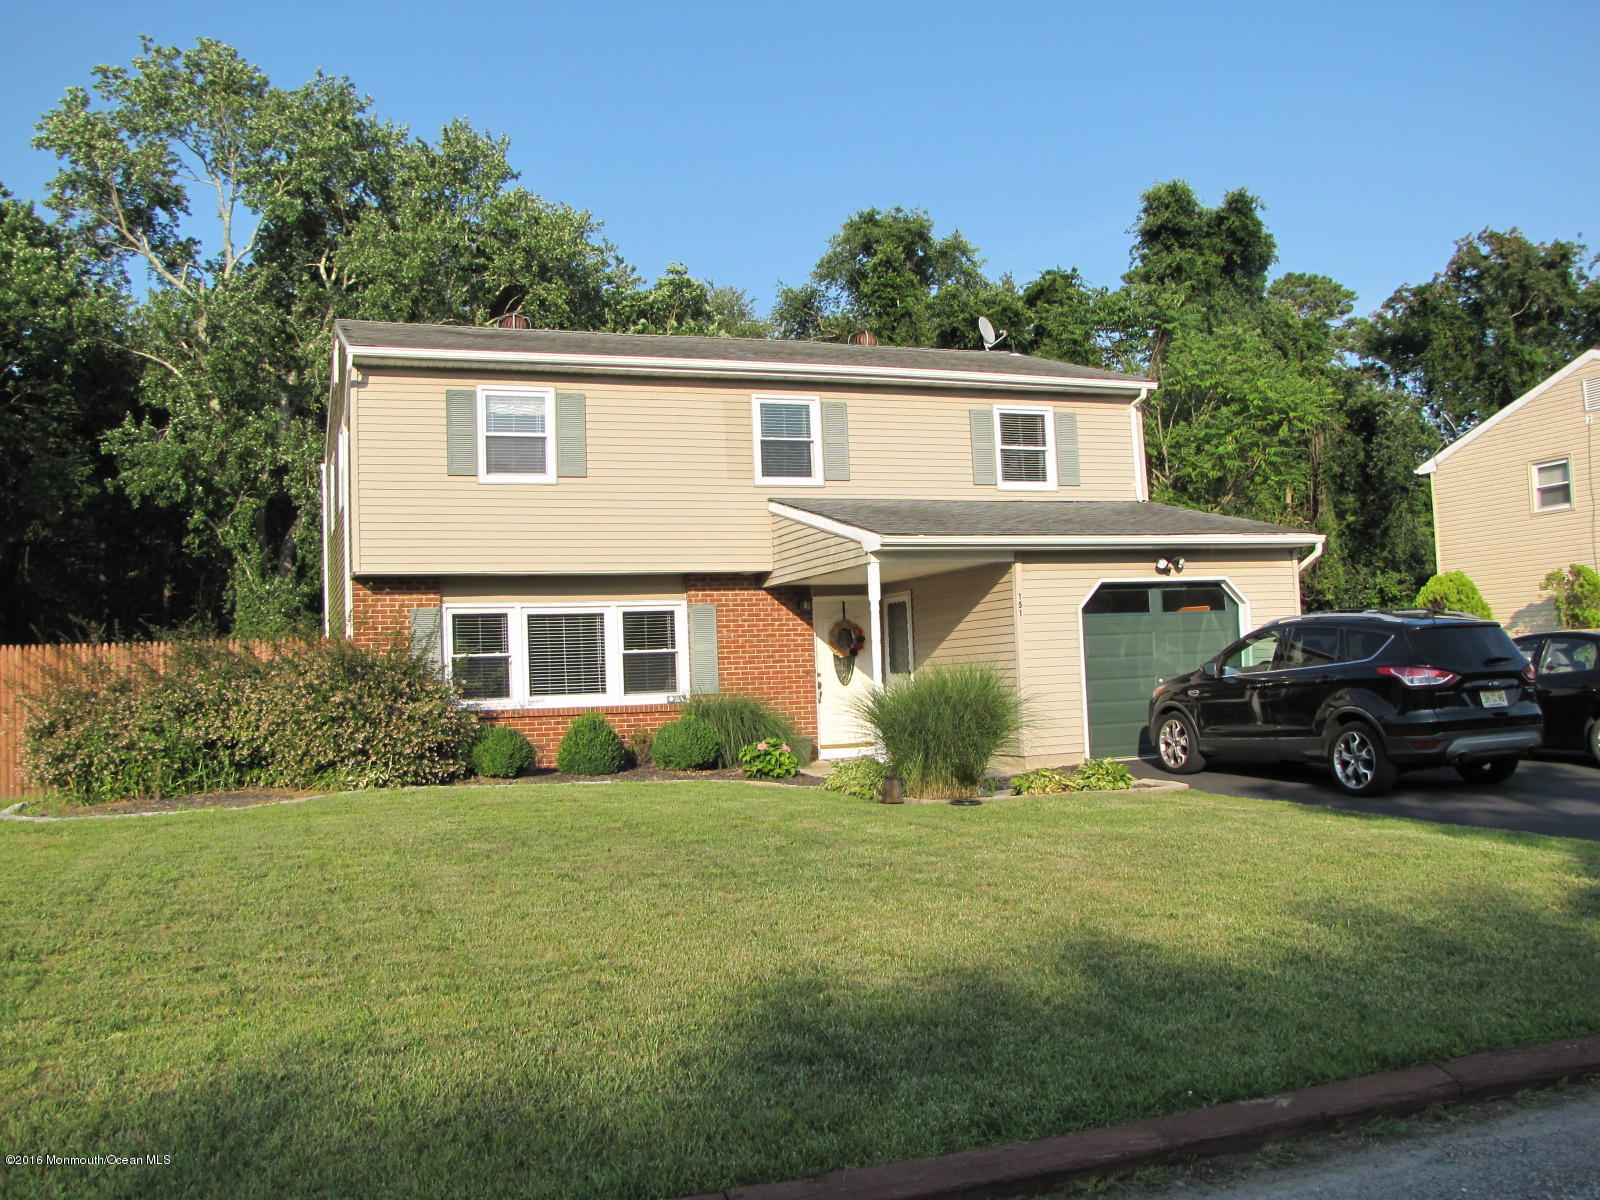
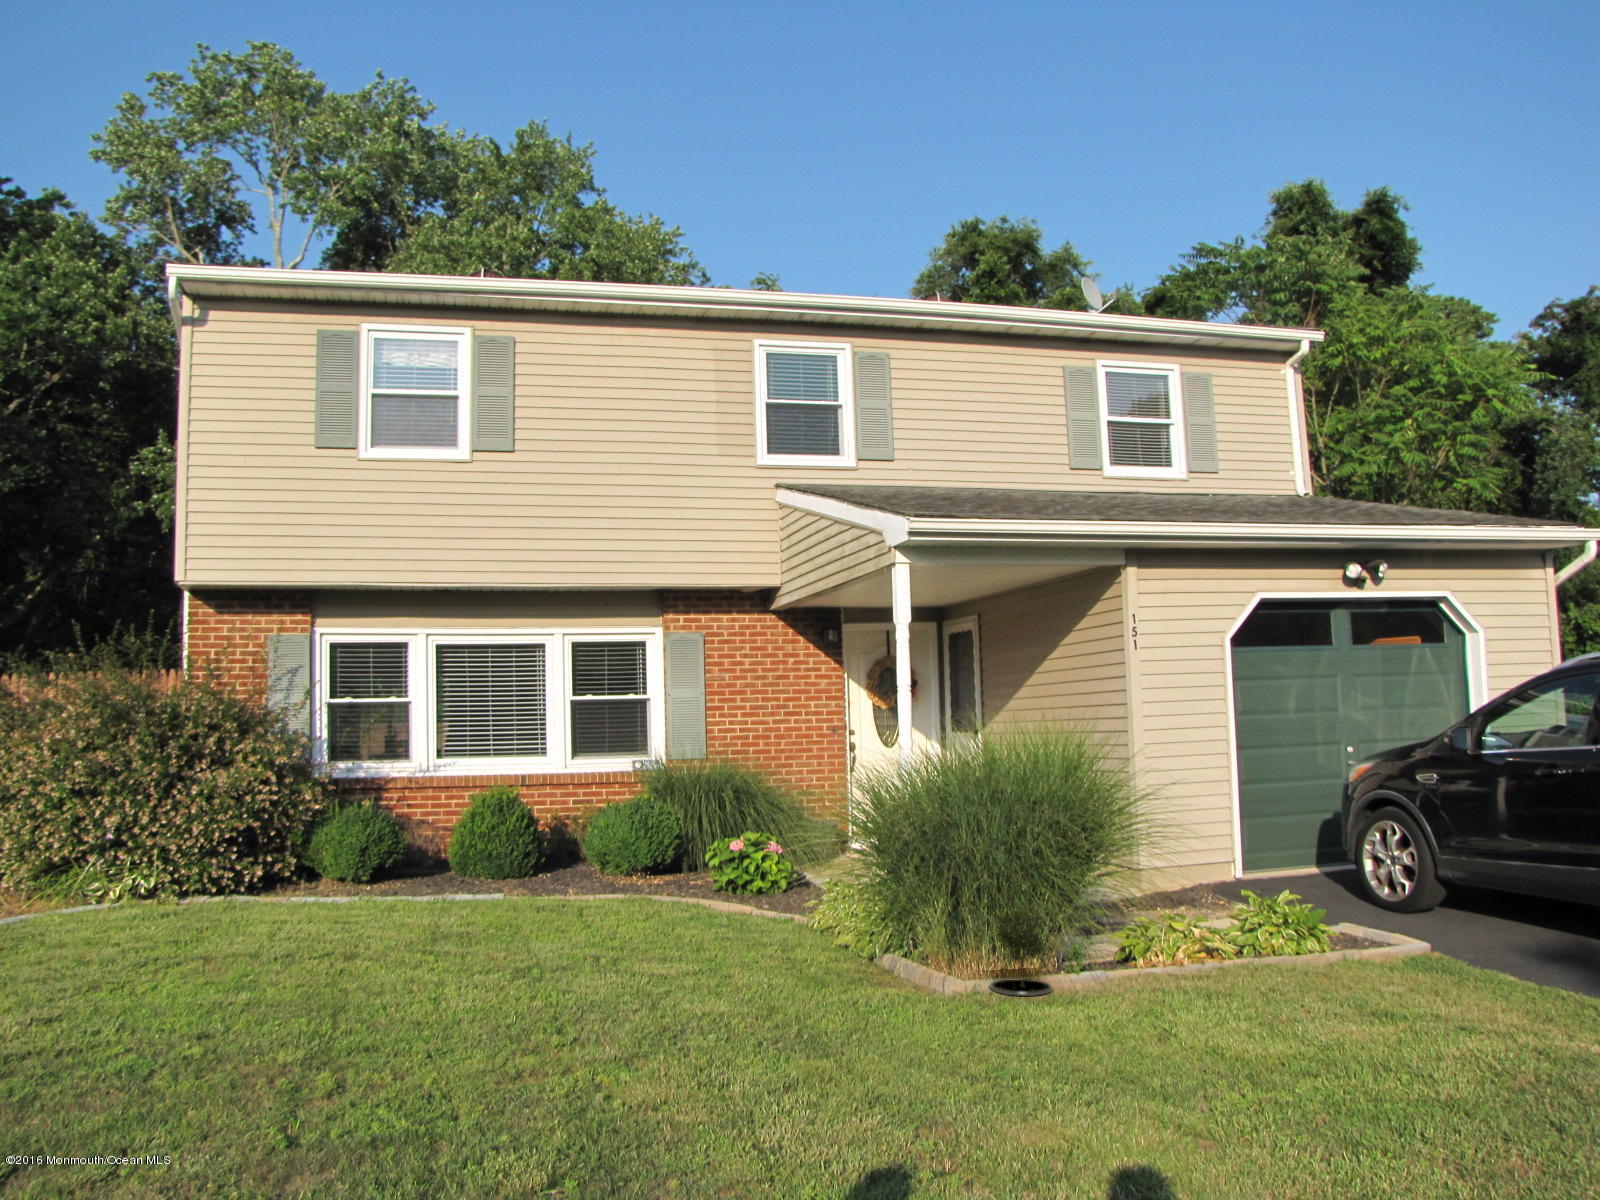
watering can: present [867,776,907,803] -> none [834,930,915,983]

